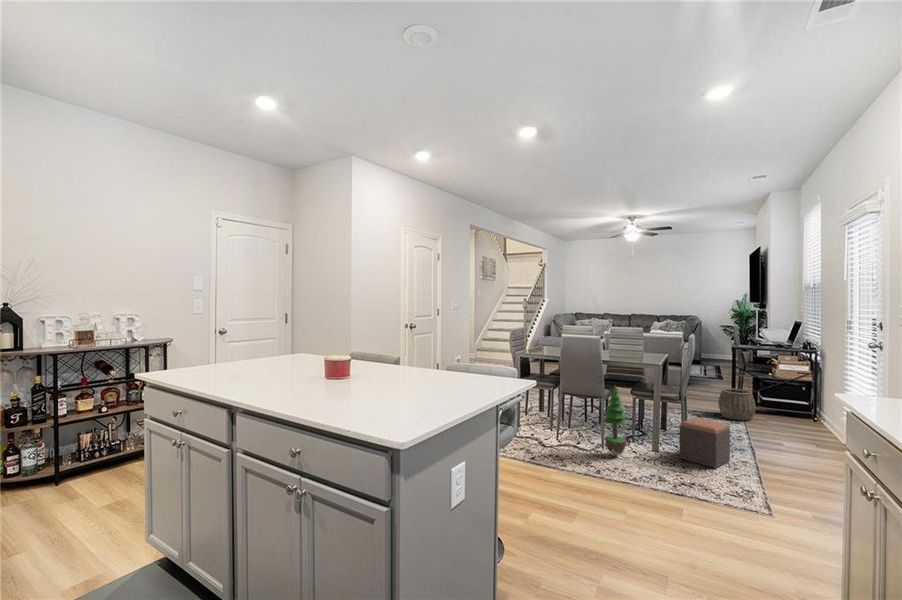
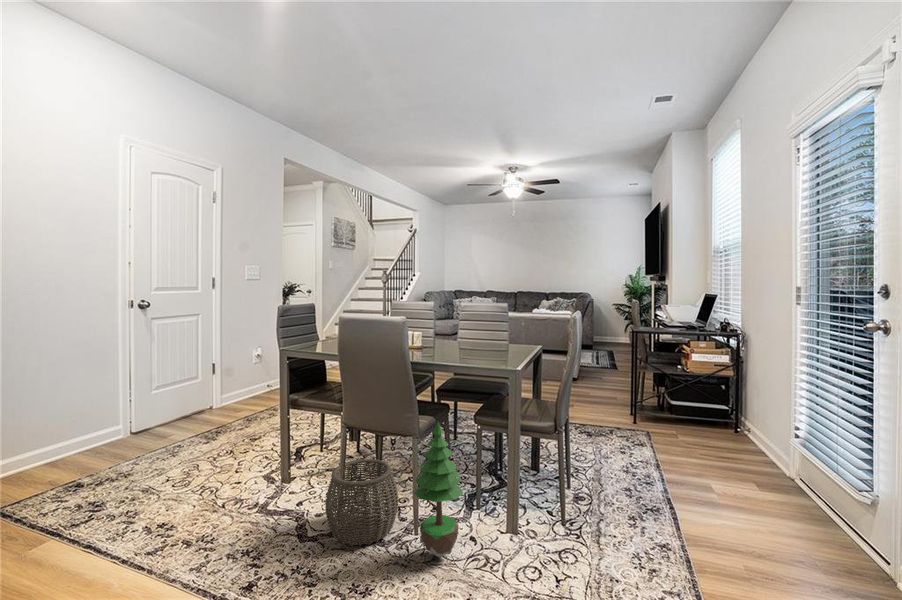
woven basket: present [718,388,756,421] -> present [325,459,399,546]
footstool: present [680,417,730,468] -> none [554,464,637,571]

